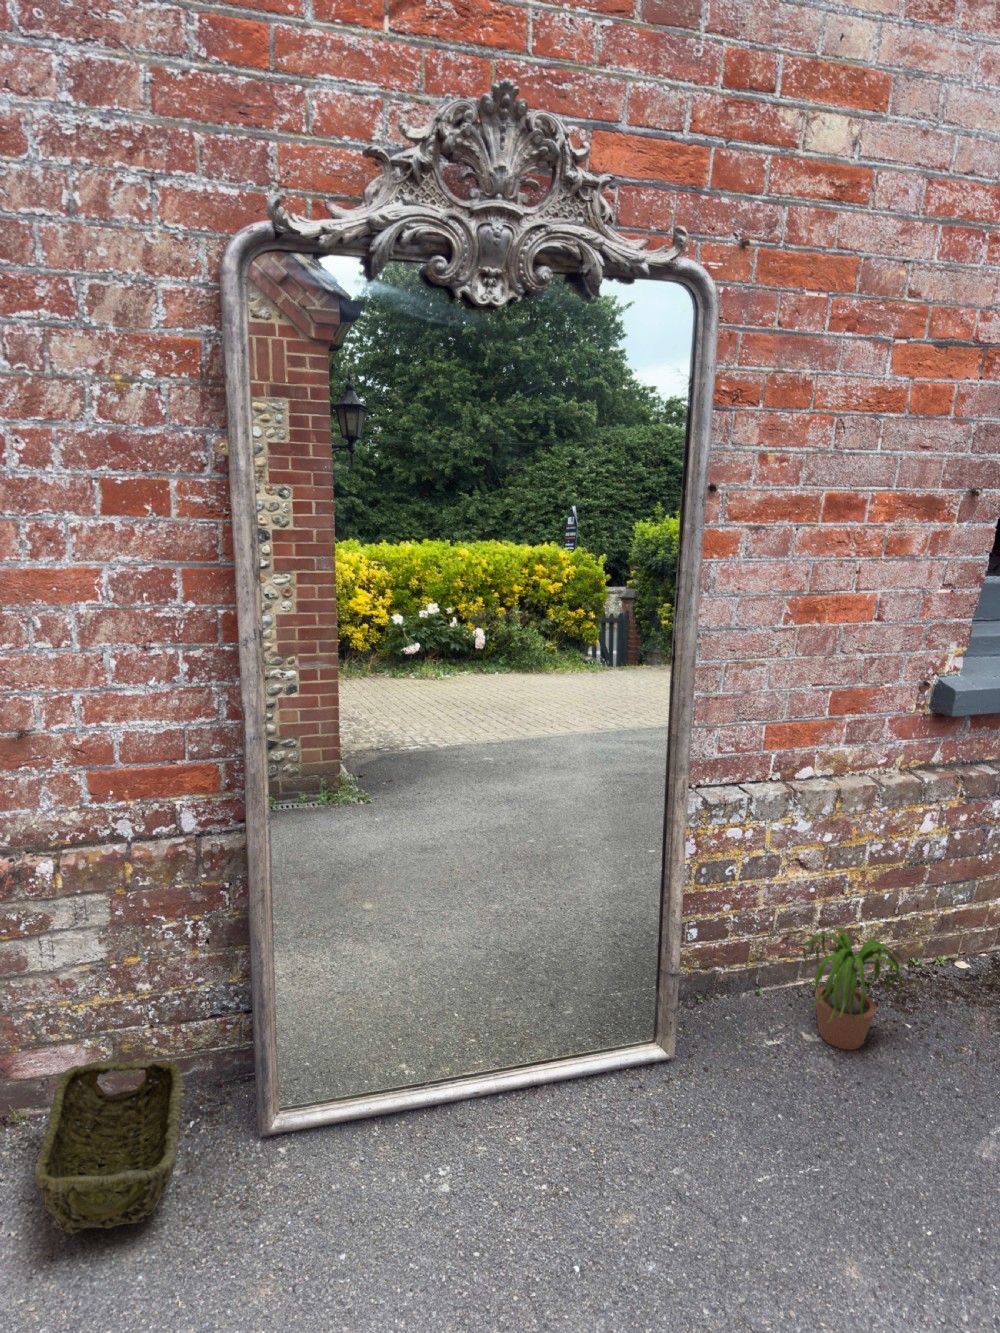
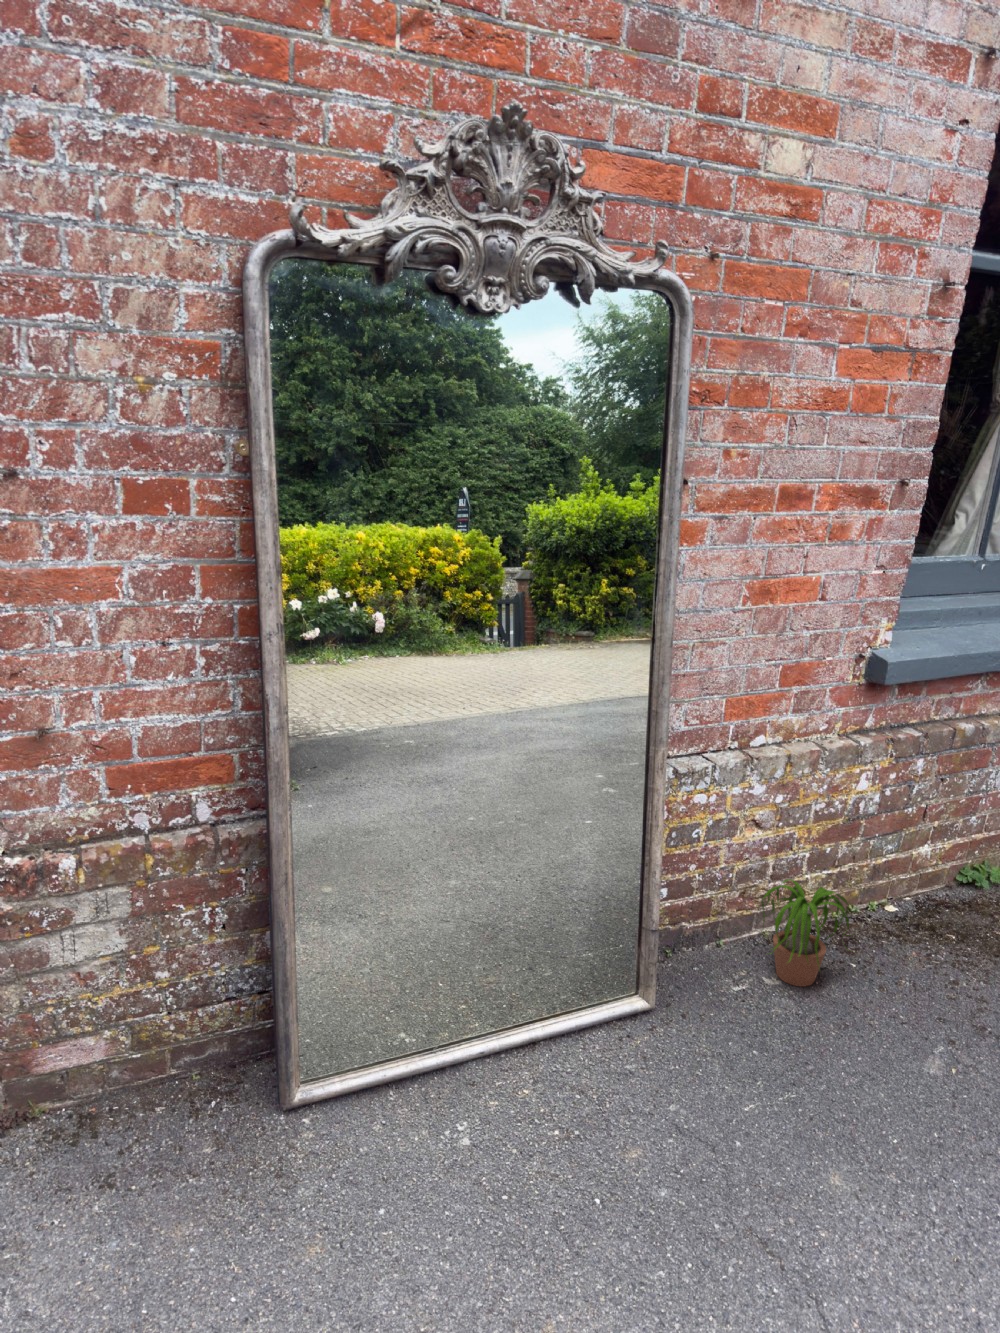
woven basket: present [35,1060,183,1234] -> none [88,1044,227,1204]

